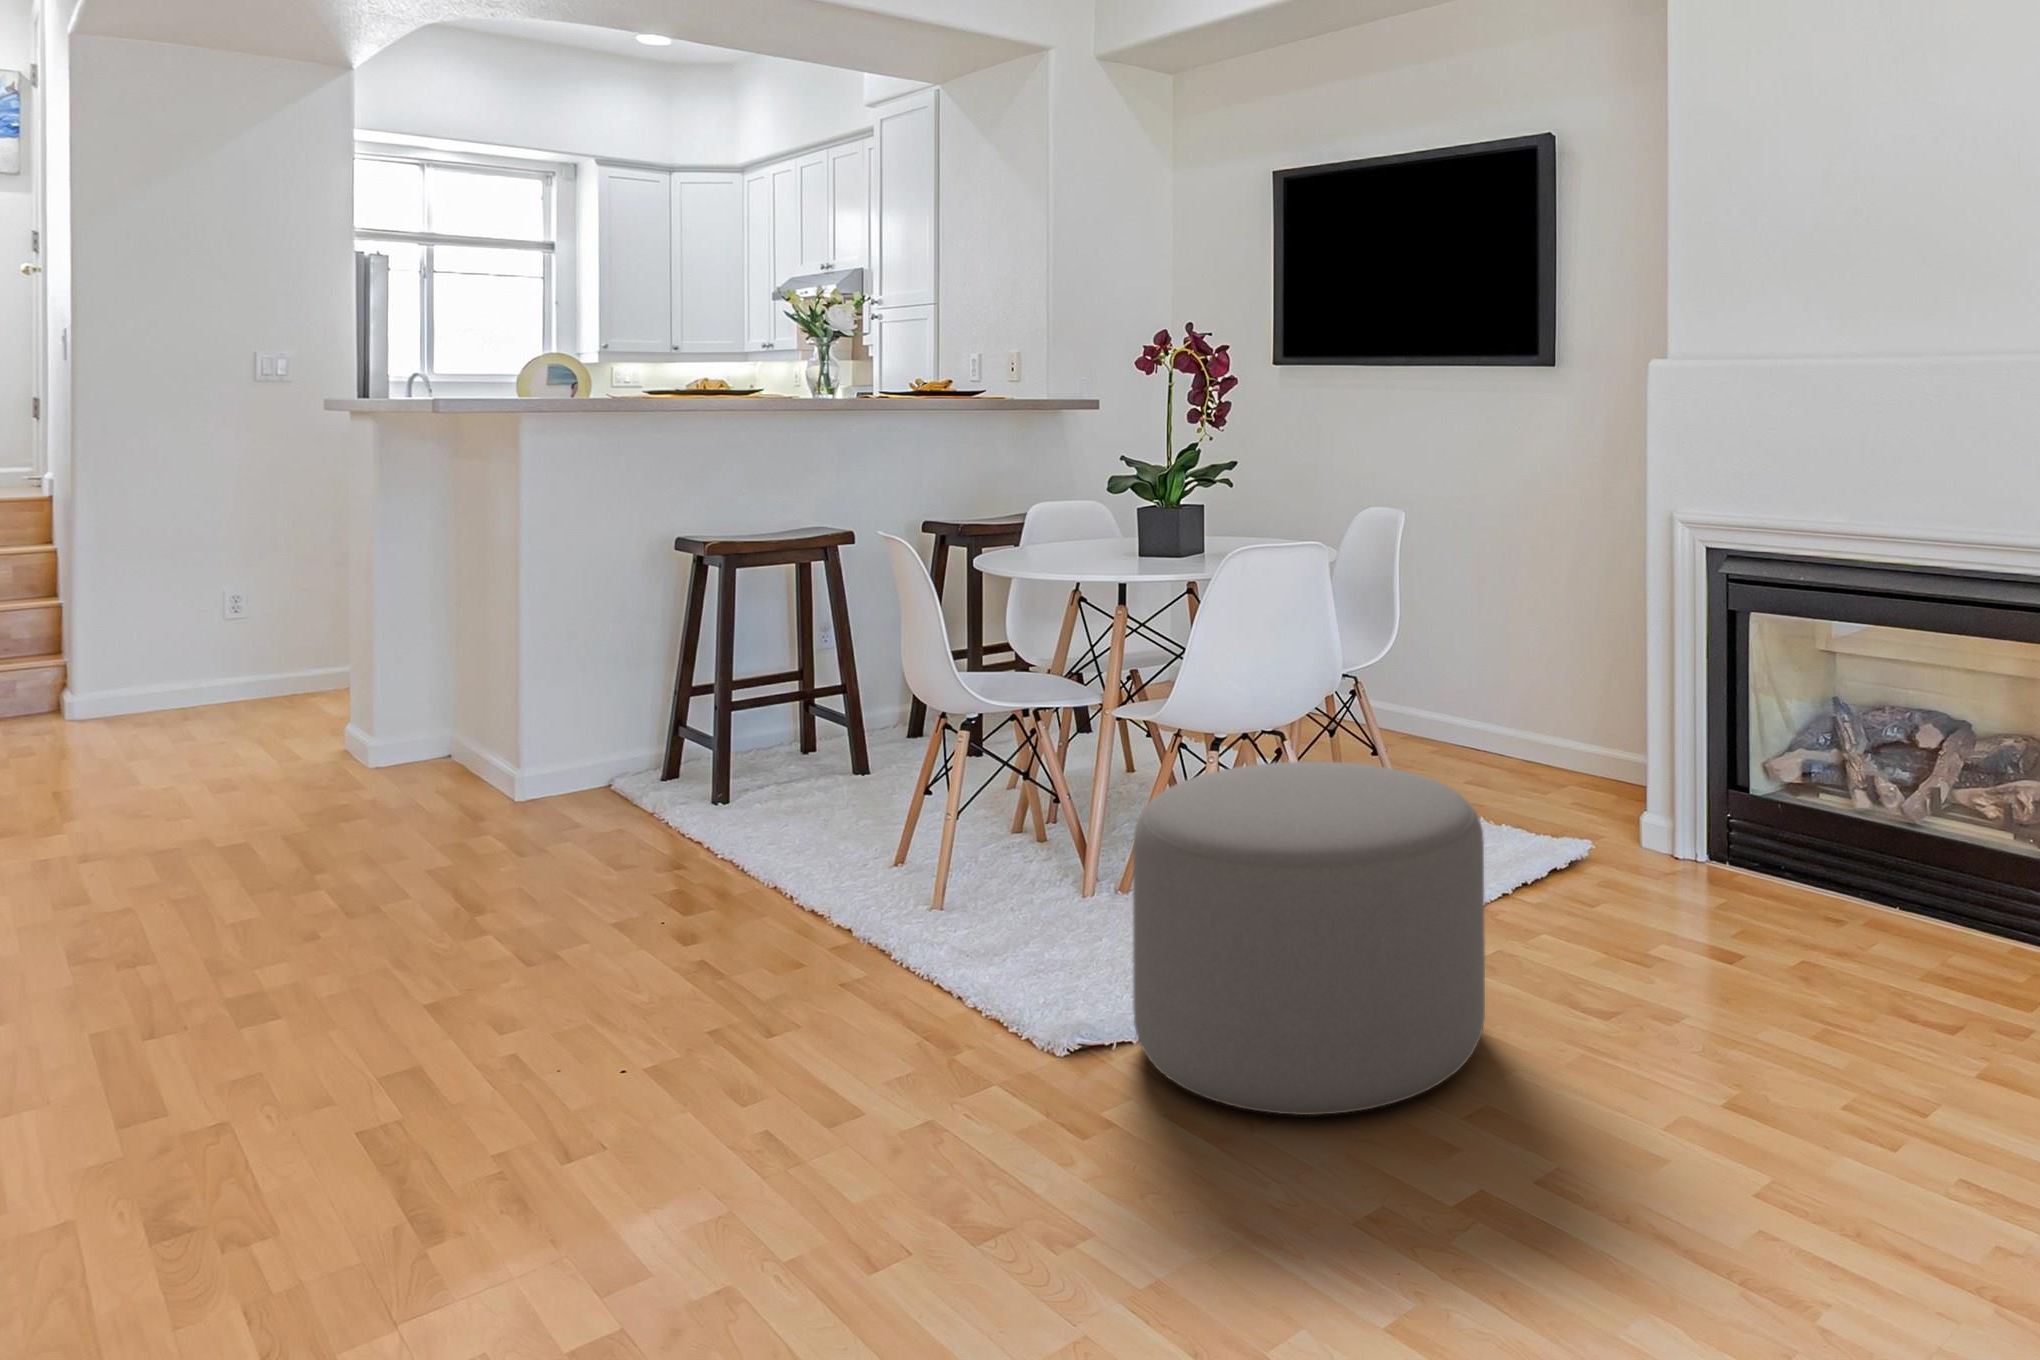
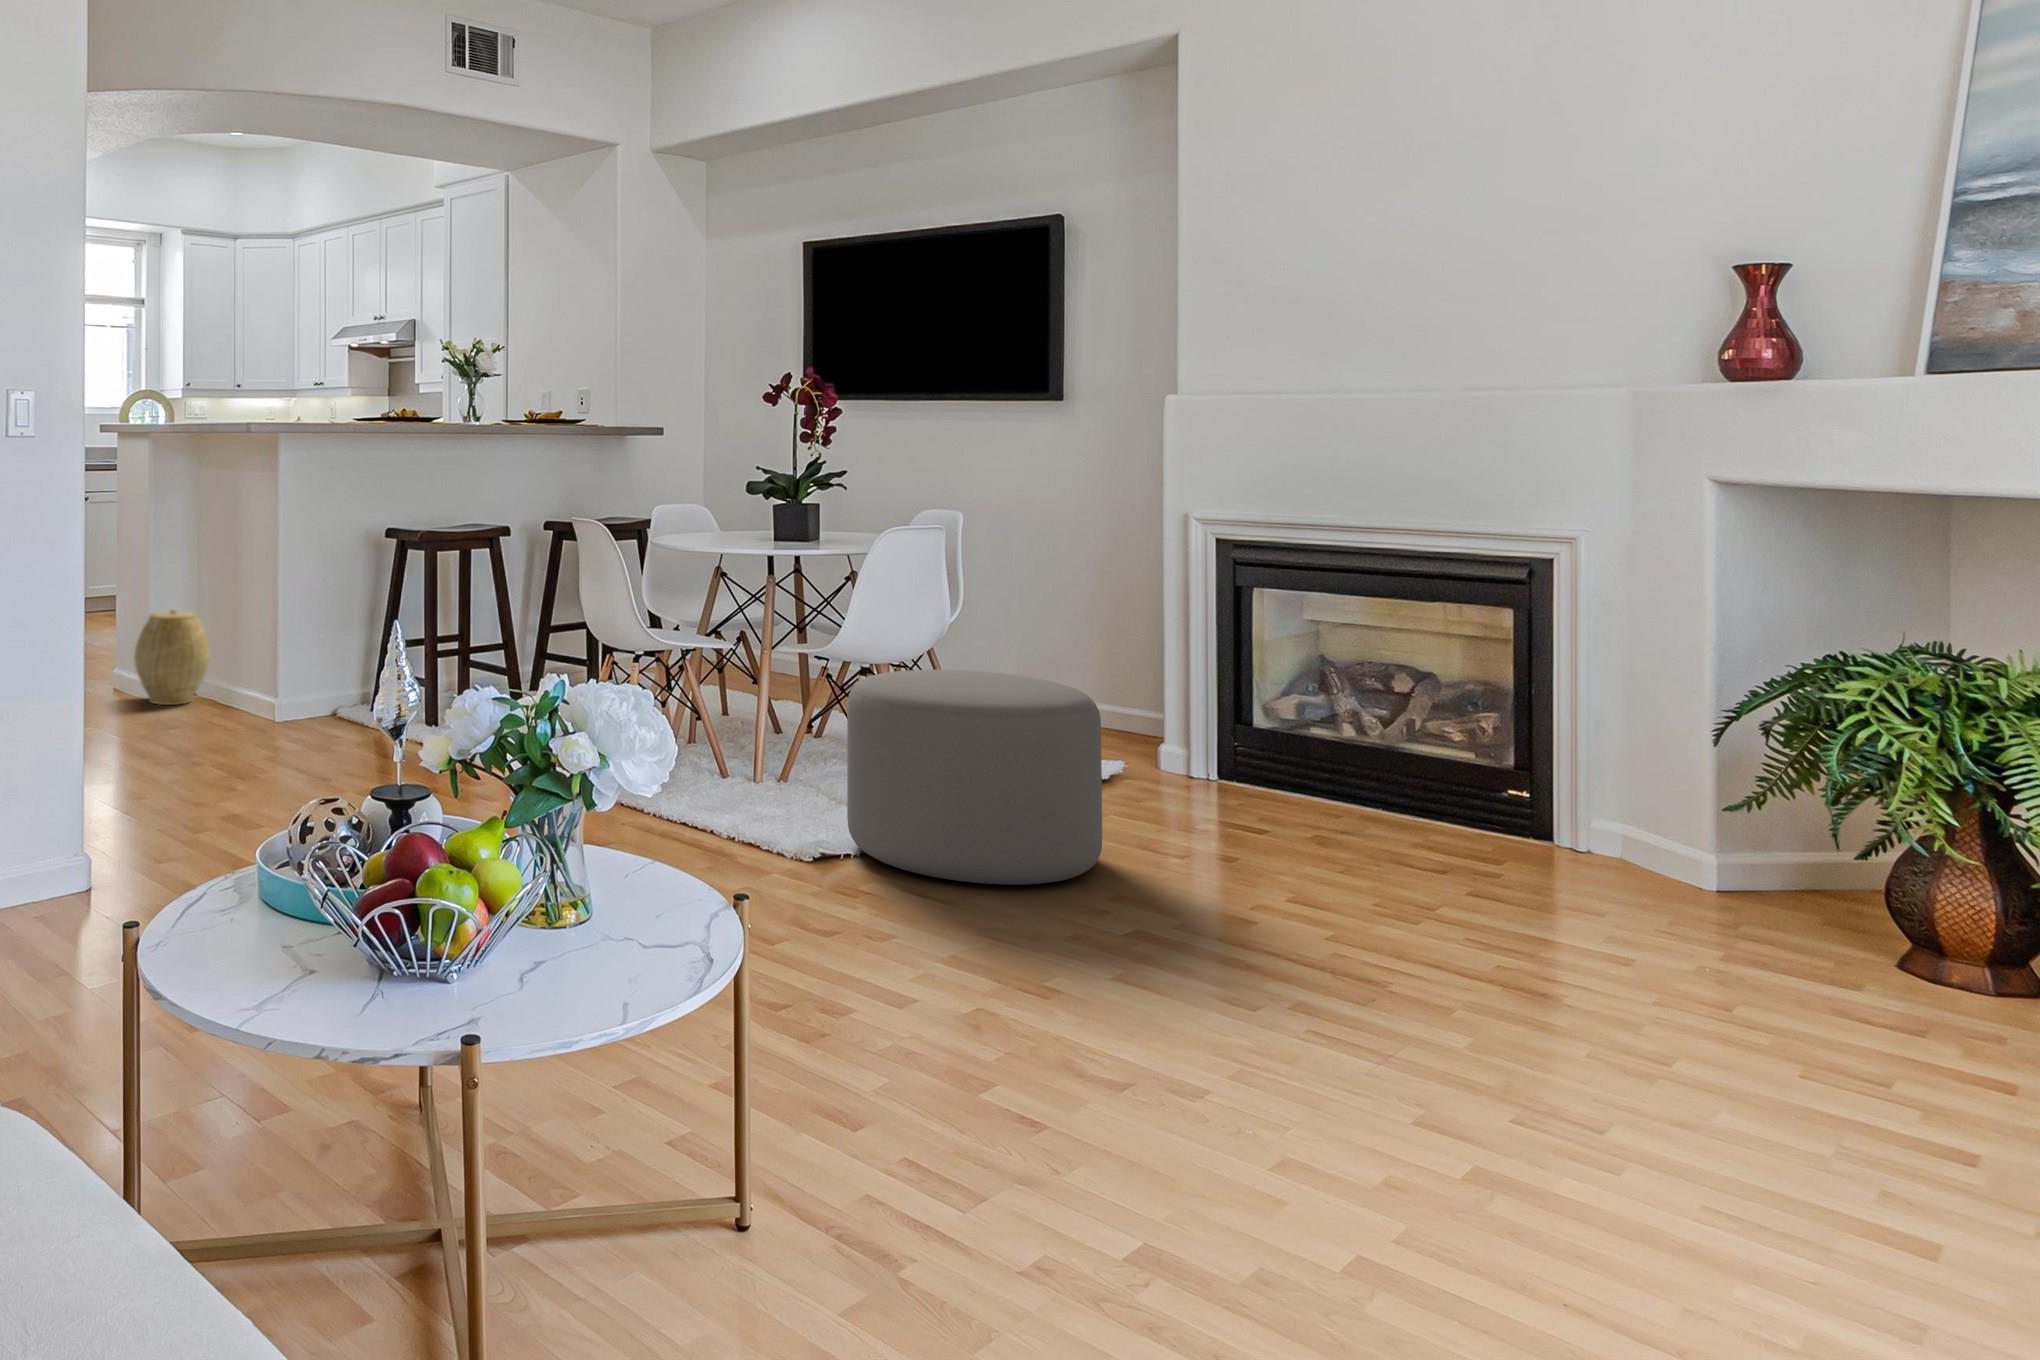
woven basket: none [347,660,462,788] -> present [134,610,210,705]

